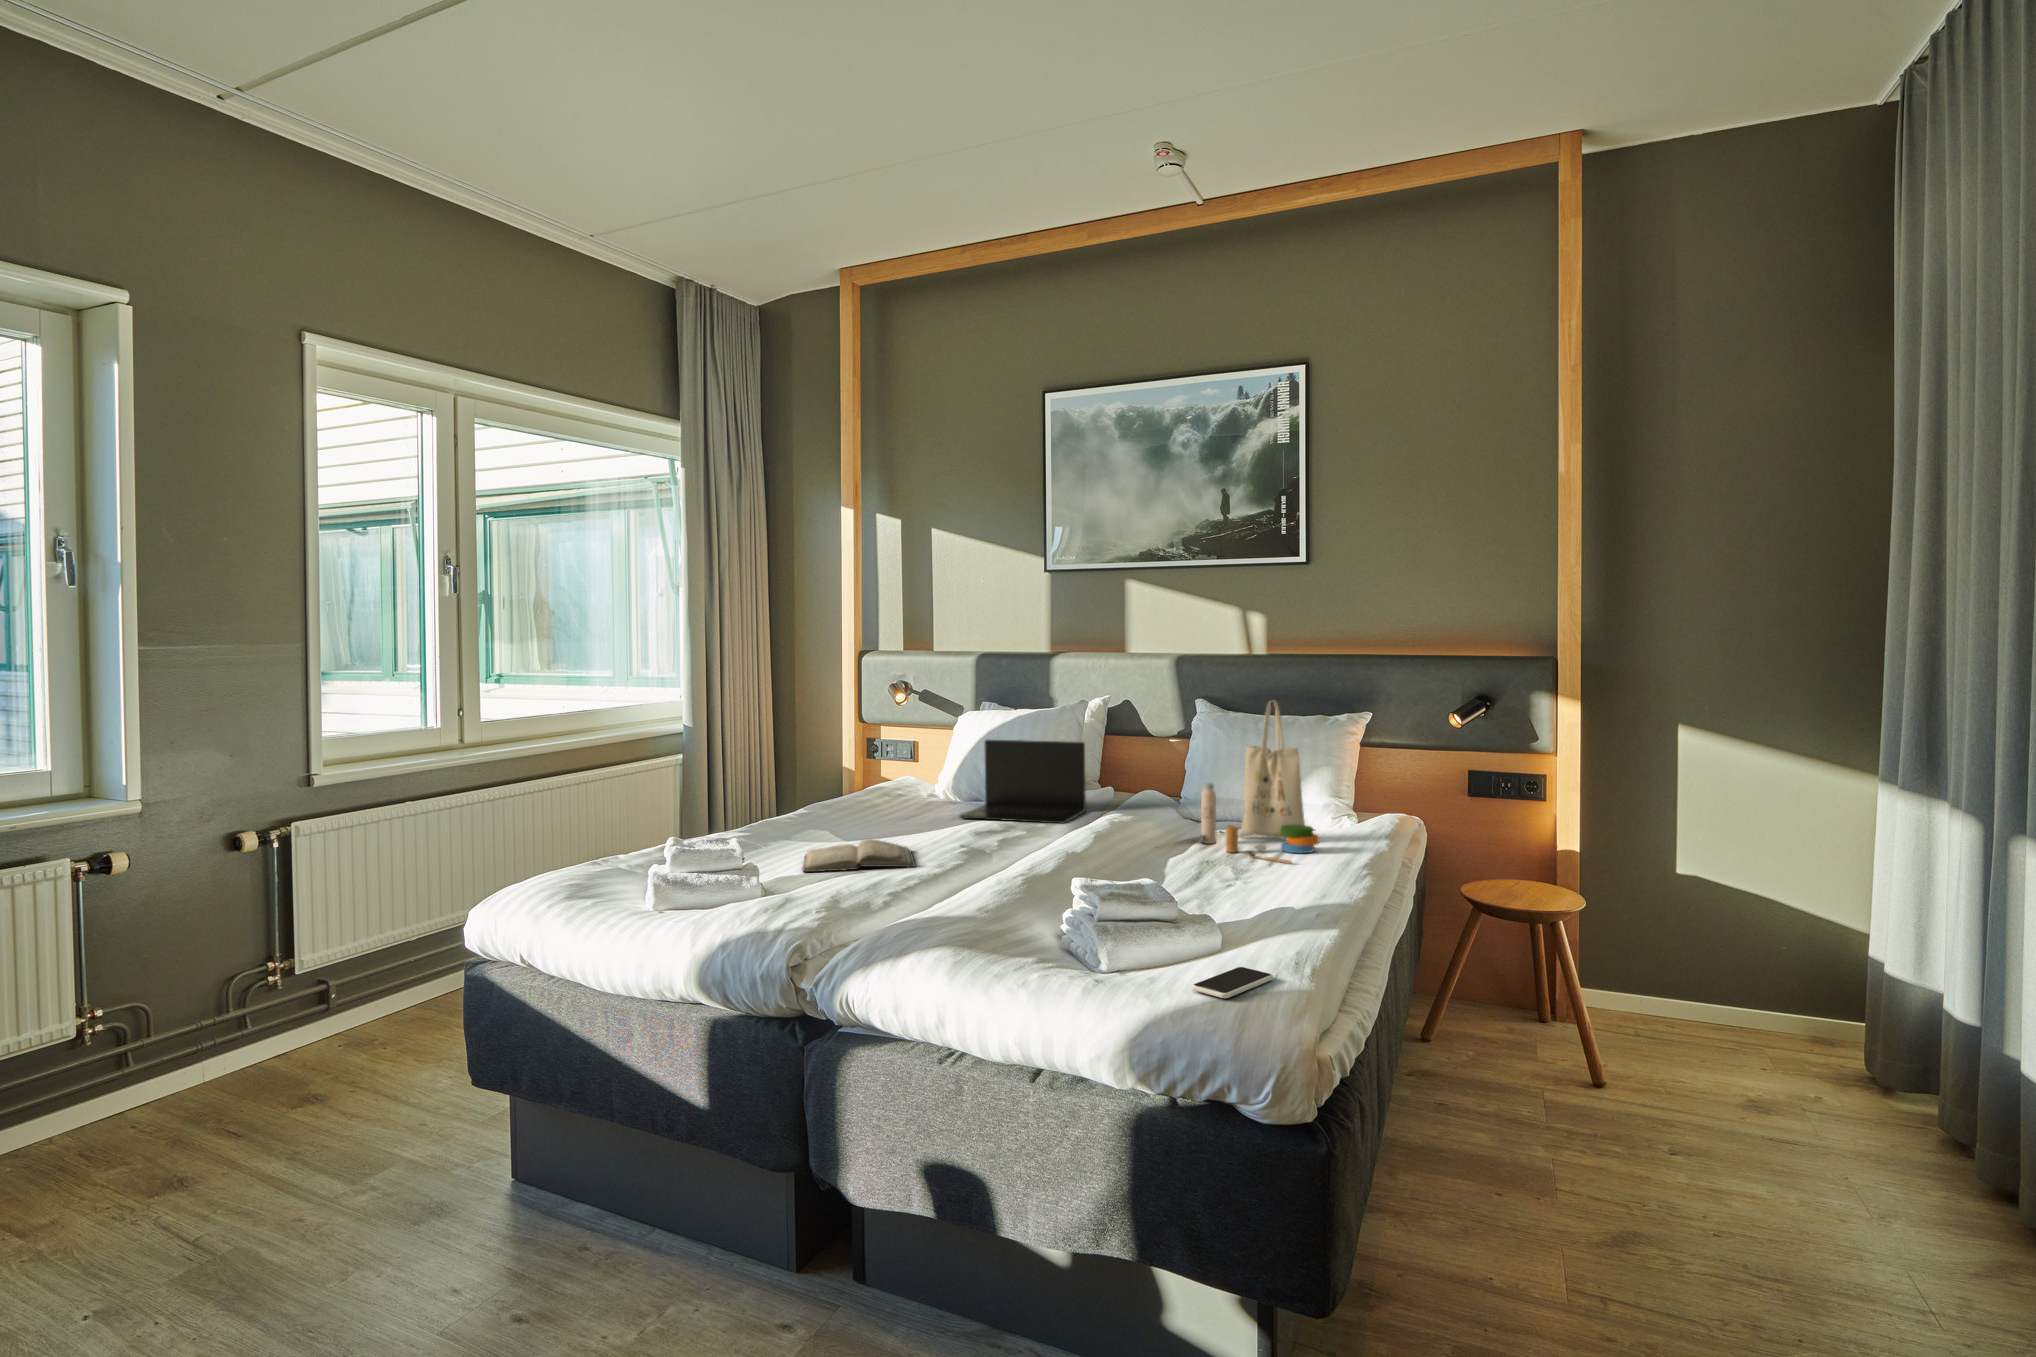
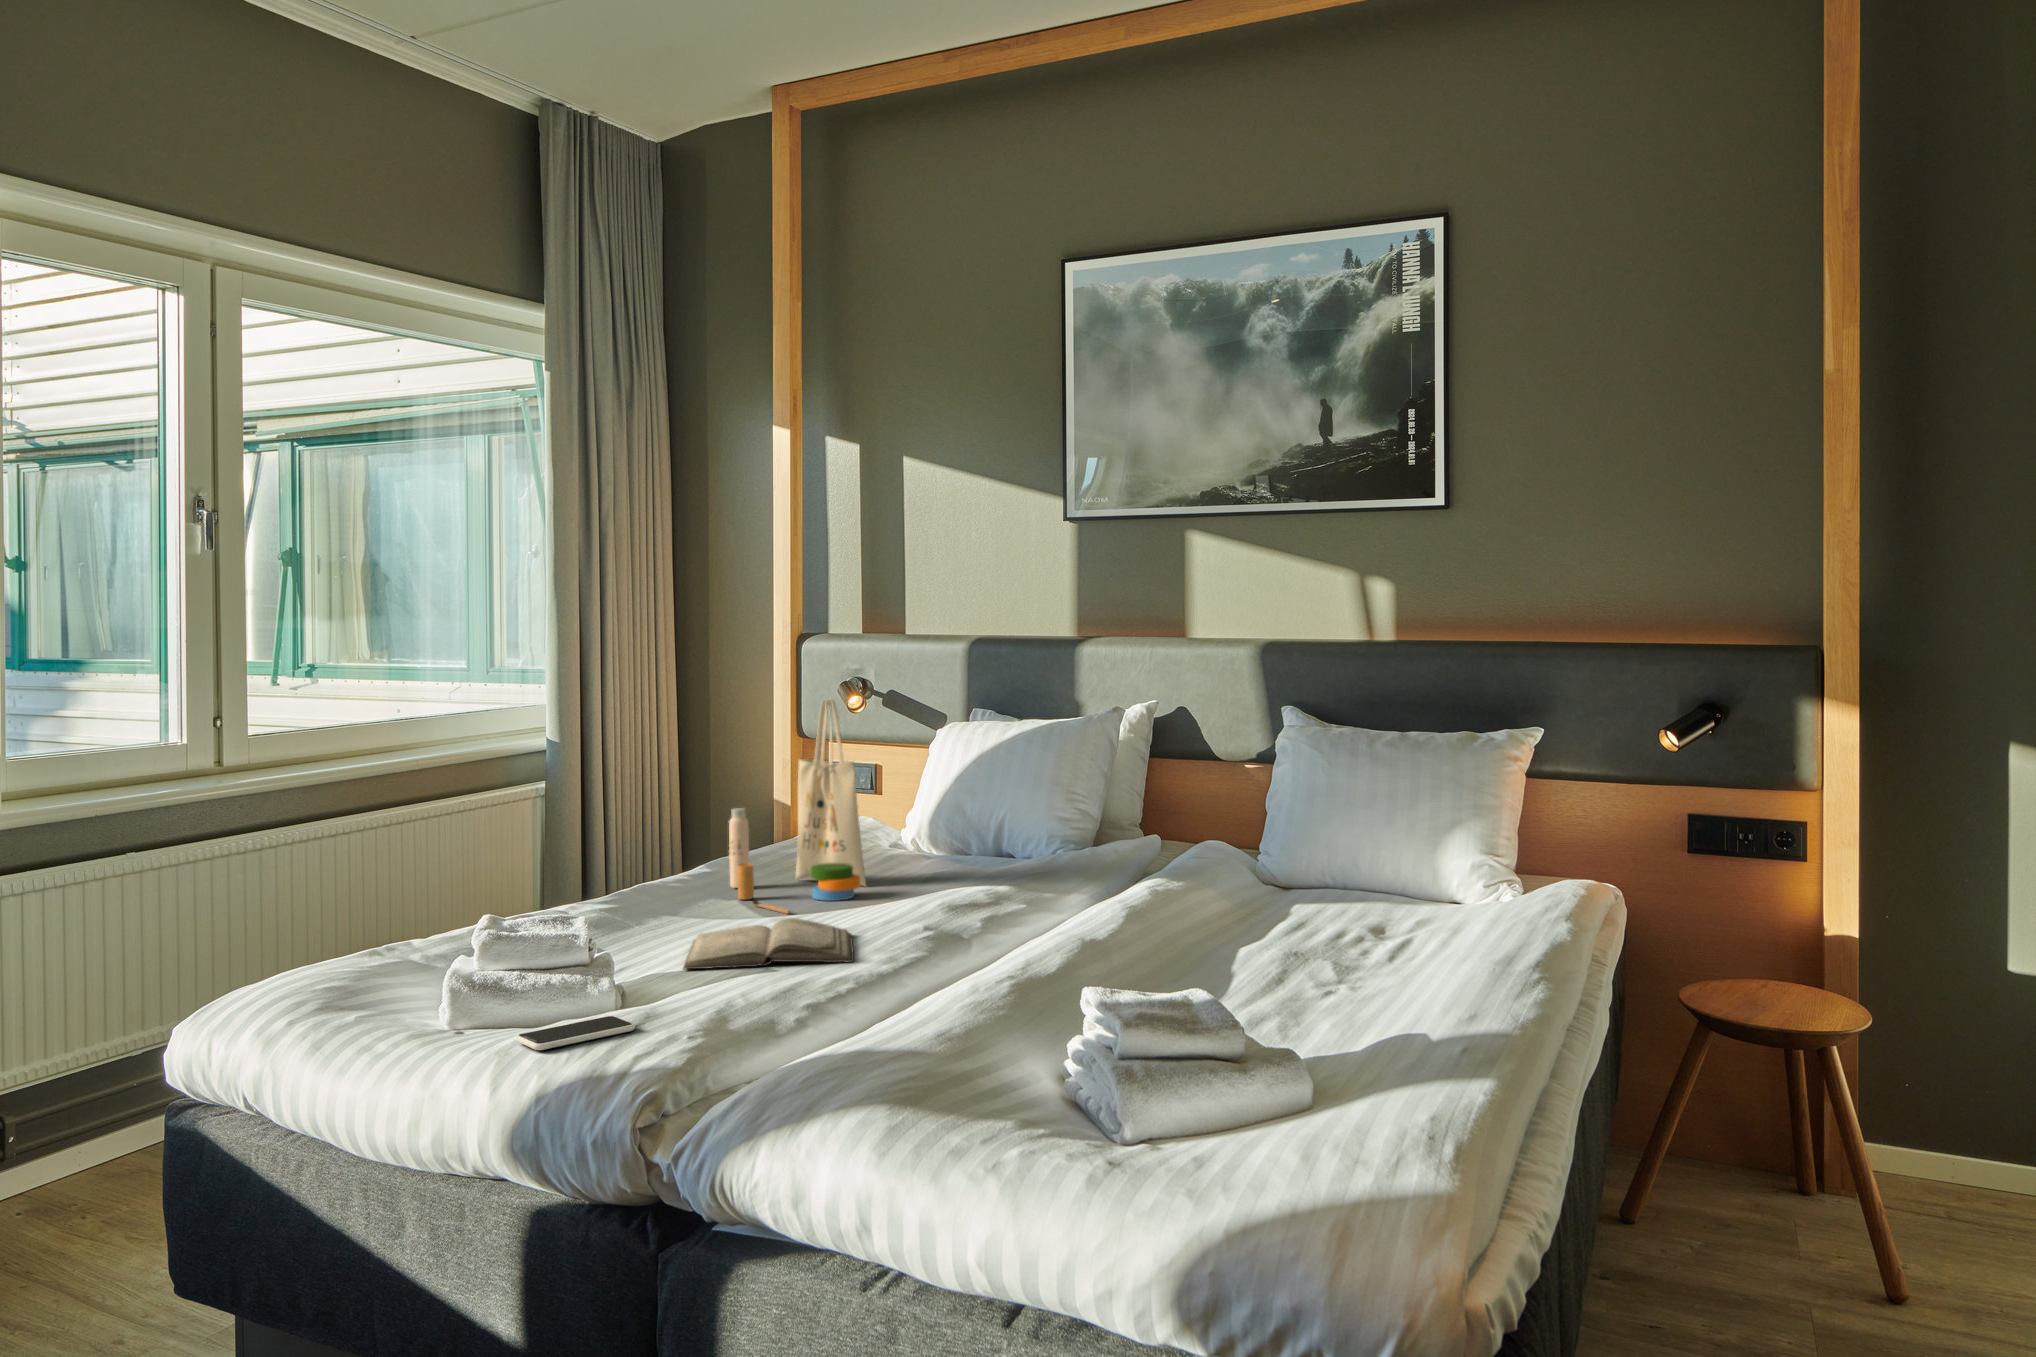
tote bag: present [1201,700,1319,864] -> present [729,699,866,914]
laptop: present [960,740,1086,823] -> none [931,767,1119,892]
smartphone: present [1192,967,1273,998] -> present [516,1016,635,1050]

